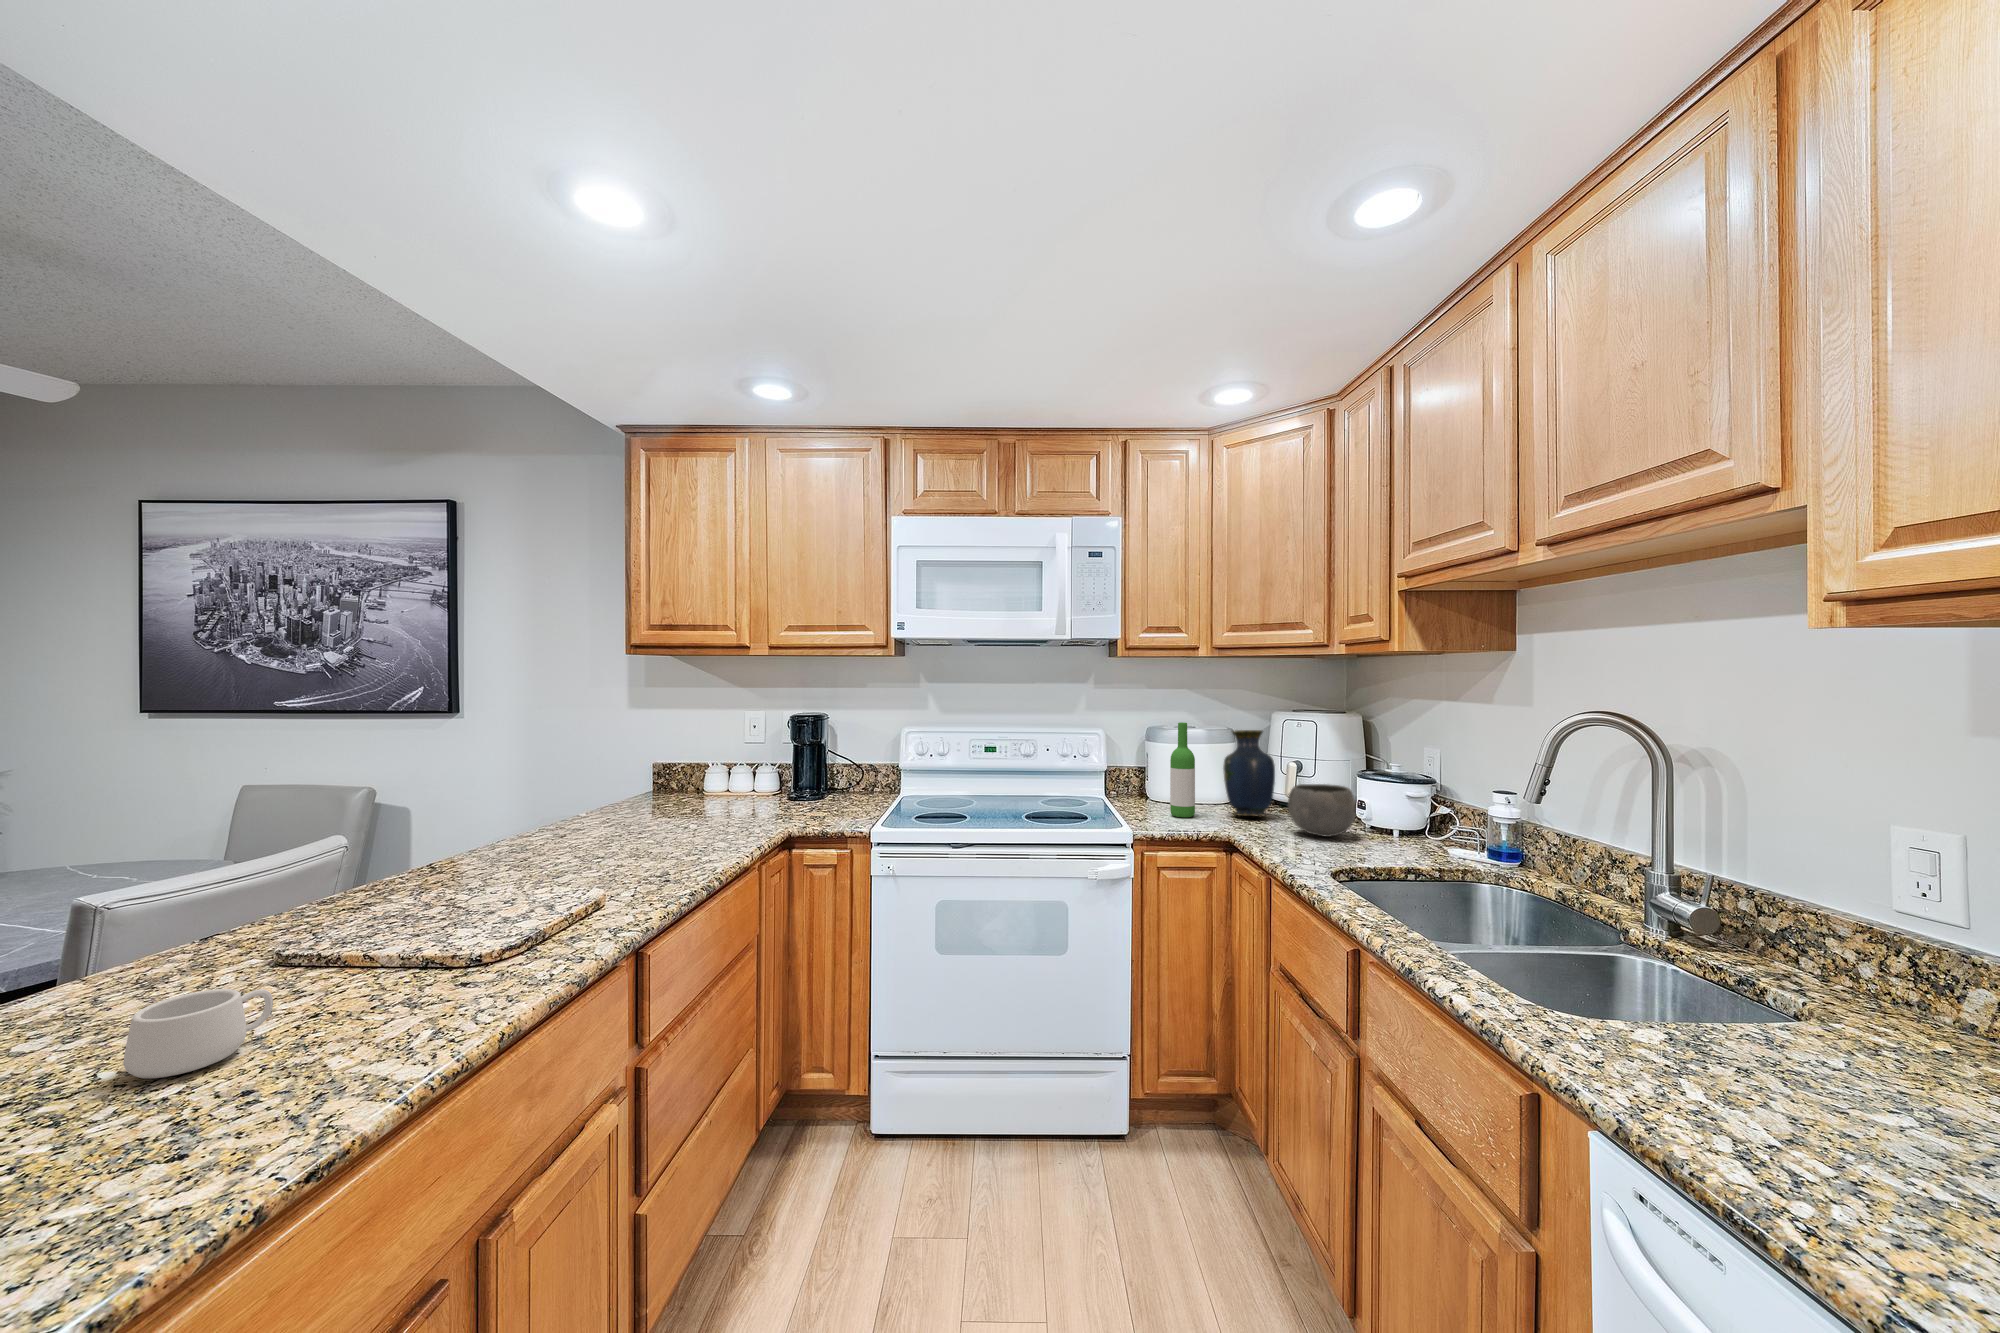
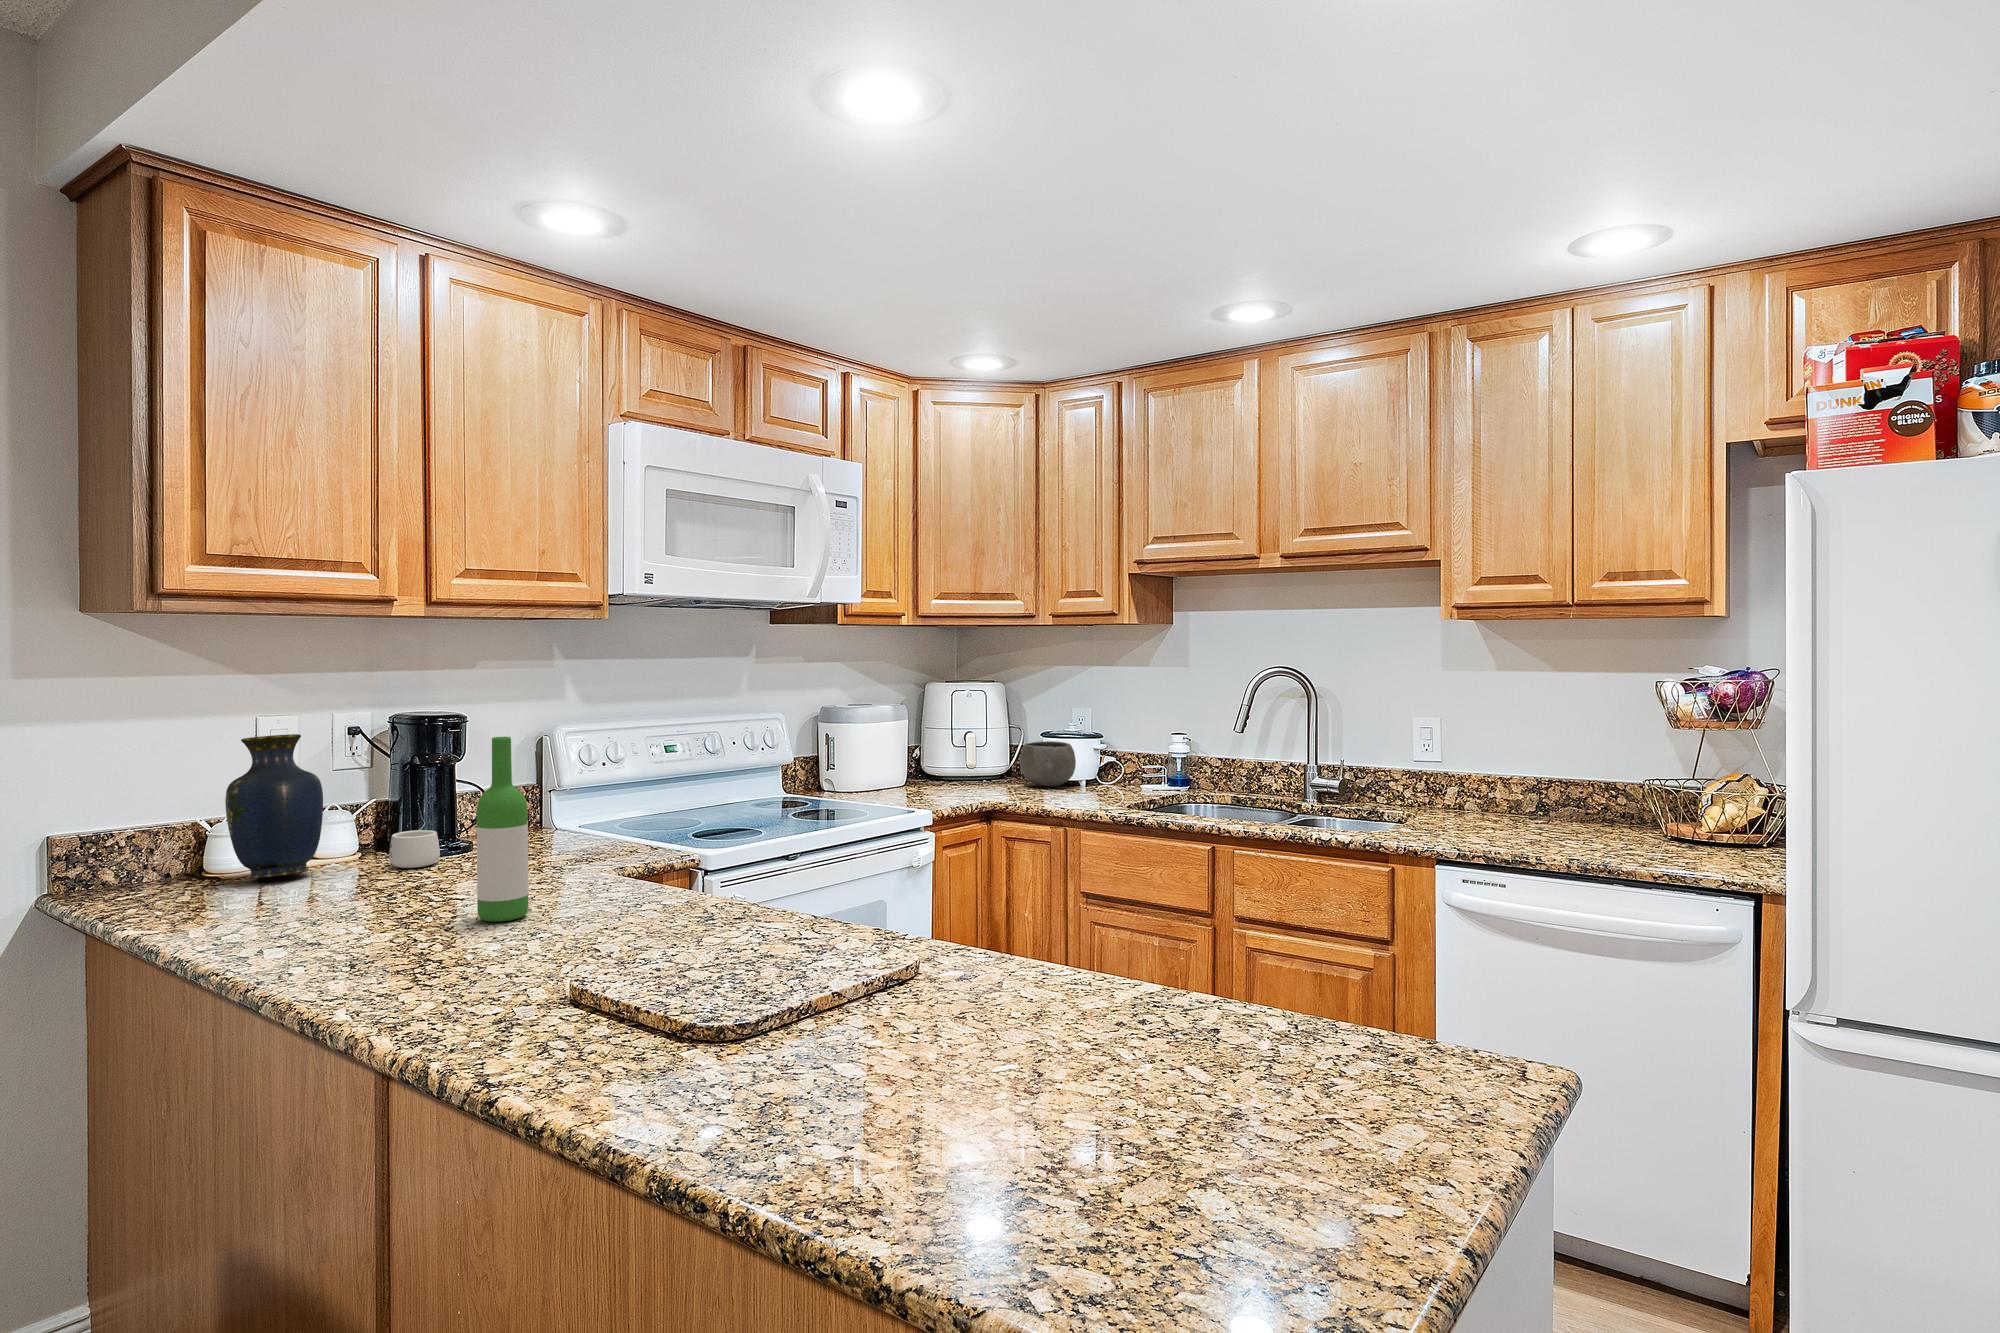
wine bottle: present [1170,722,1195,817] -> present [477,737,529,922]
vase: present [1223,730,1275,816] -> present [225,734,323,879]
mug: present [123,989,273,1078] -> present [389,830,440,868]

